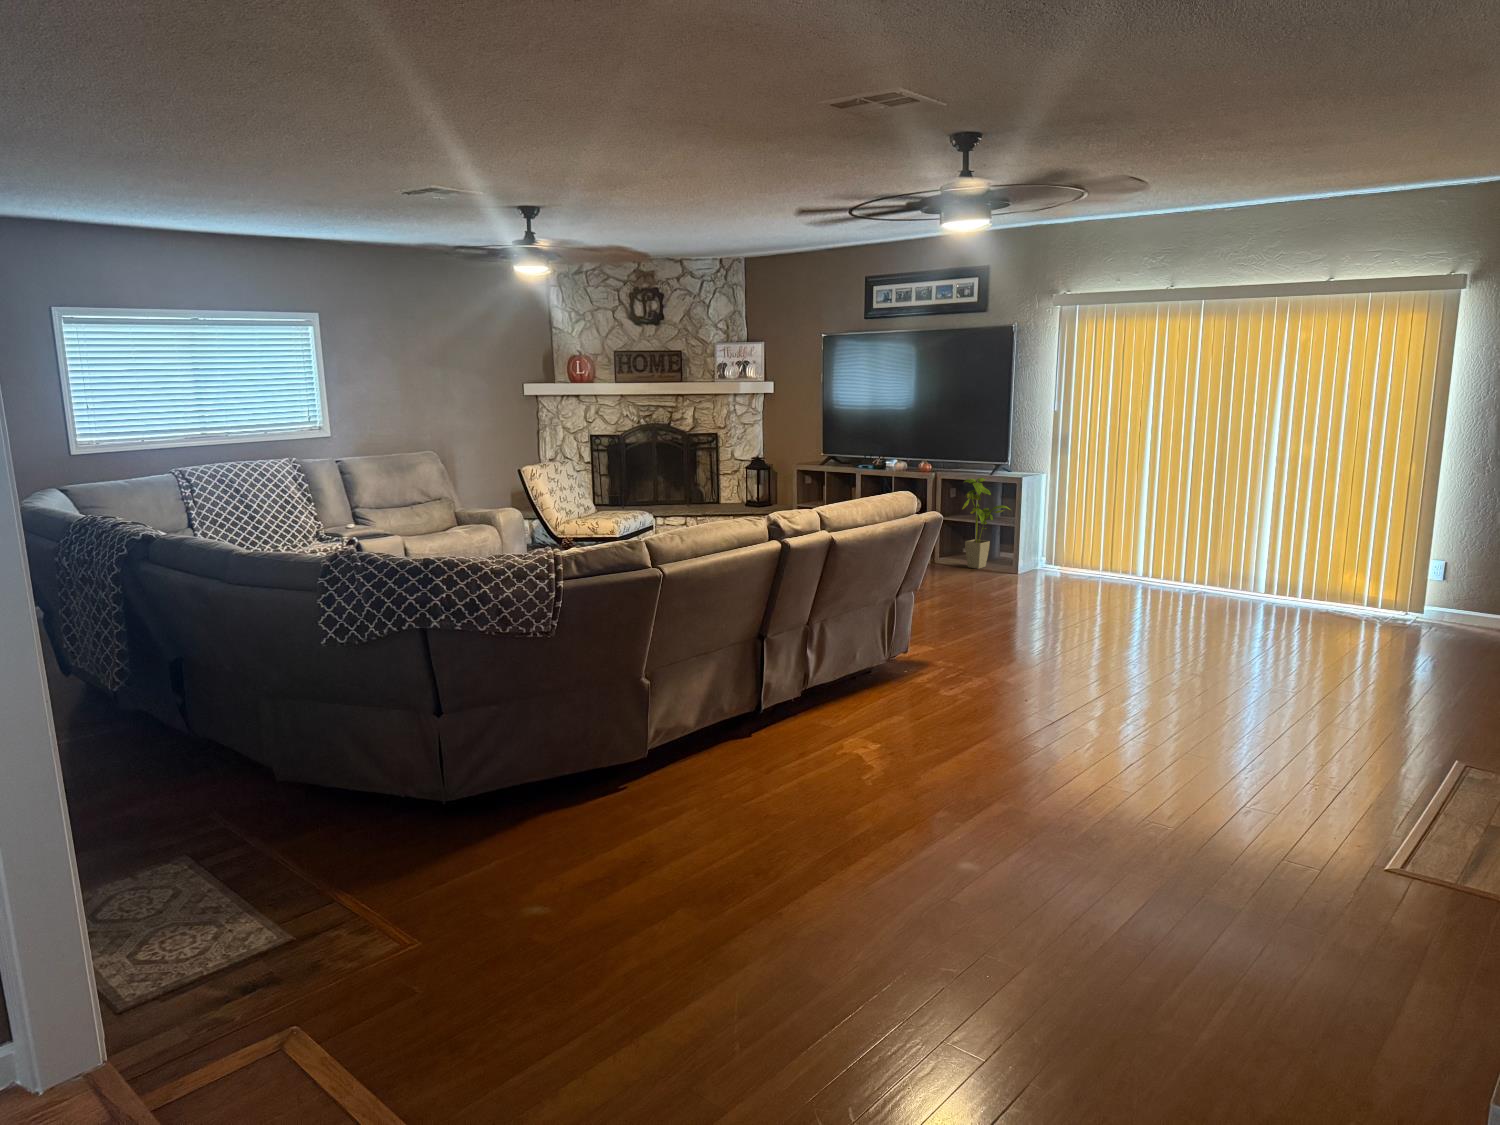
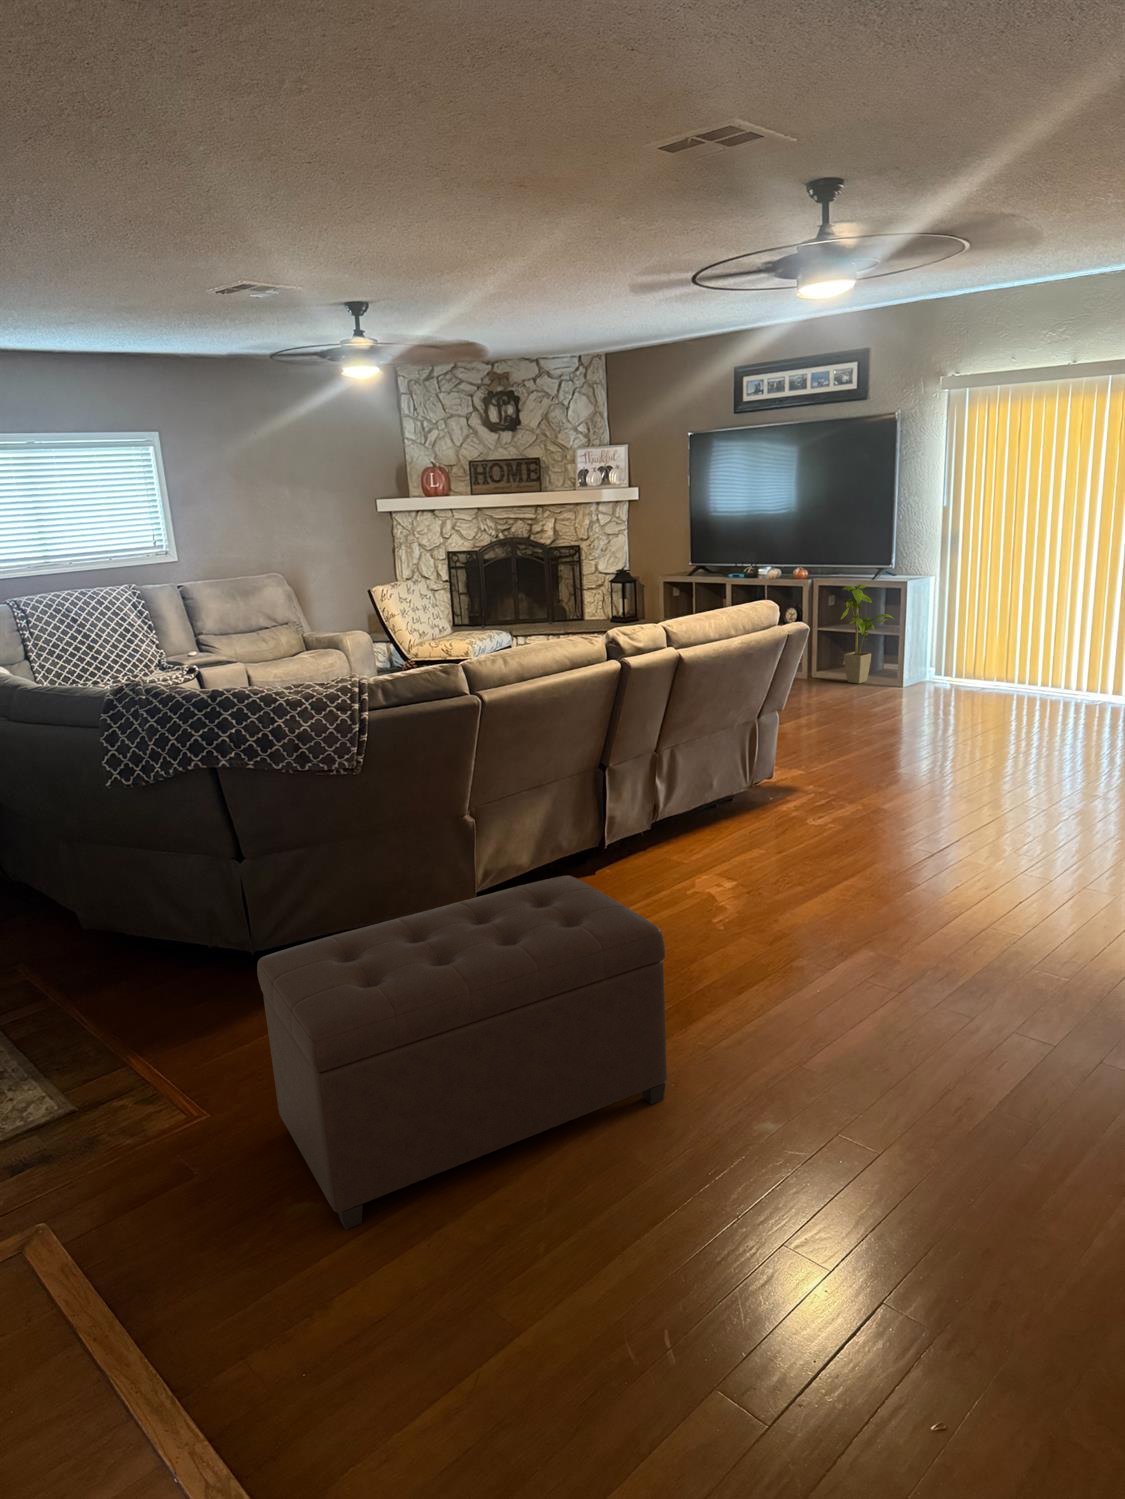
ottoman: none [486,727,838,1027] -> present [257,875,667,1230]

